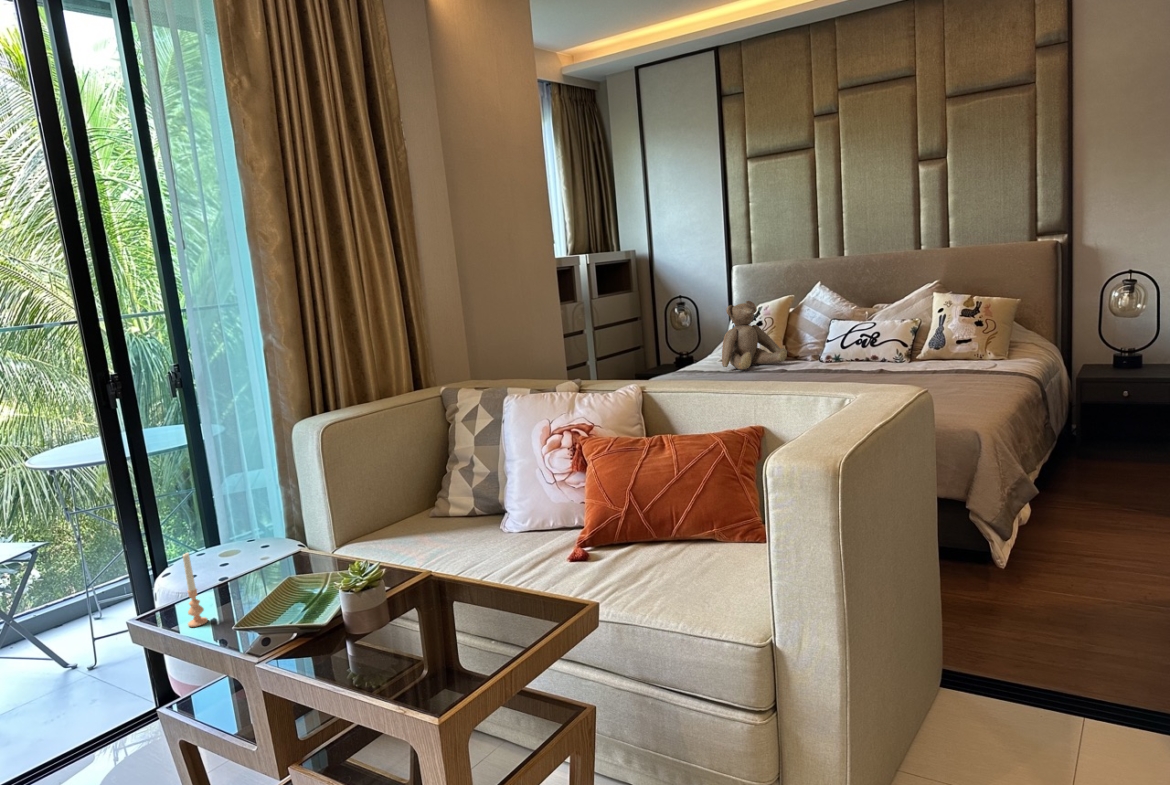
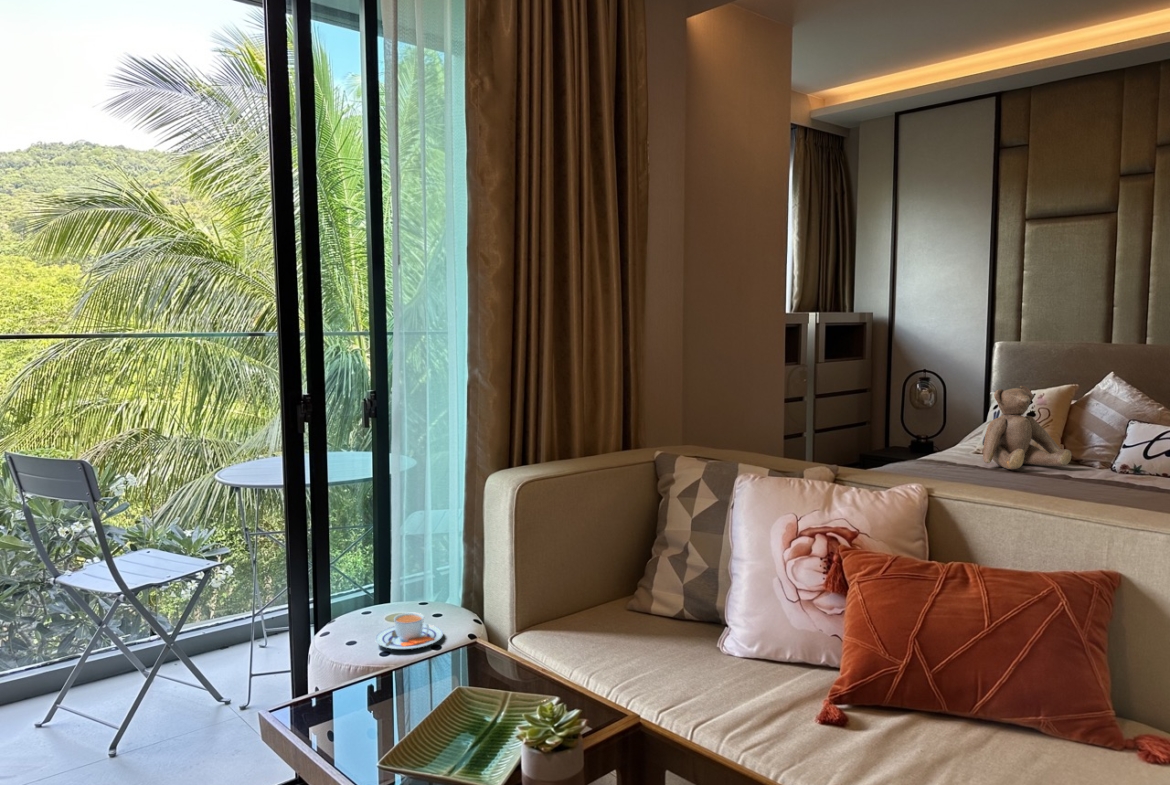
teacup: none [213,544,273,574] -> present [375,613,443,649]
candle: present [183,553,208,627] -> none [335,627,358,721]

